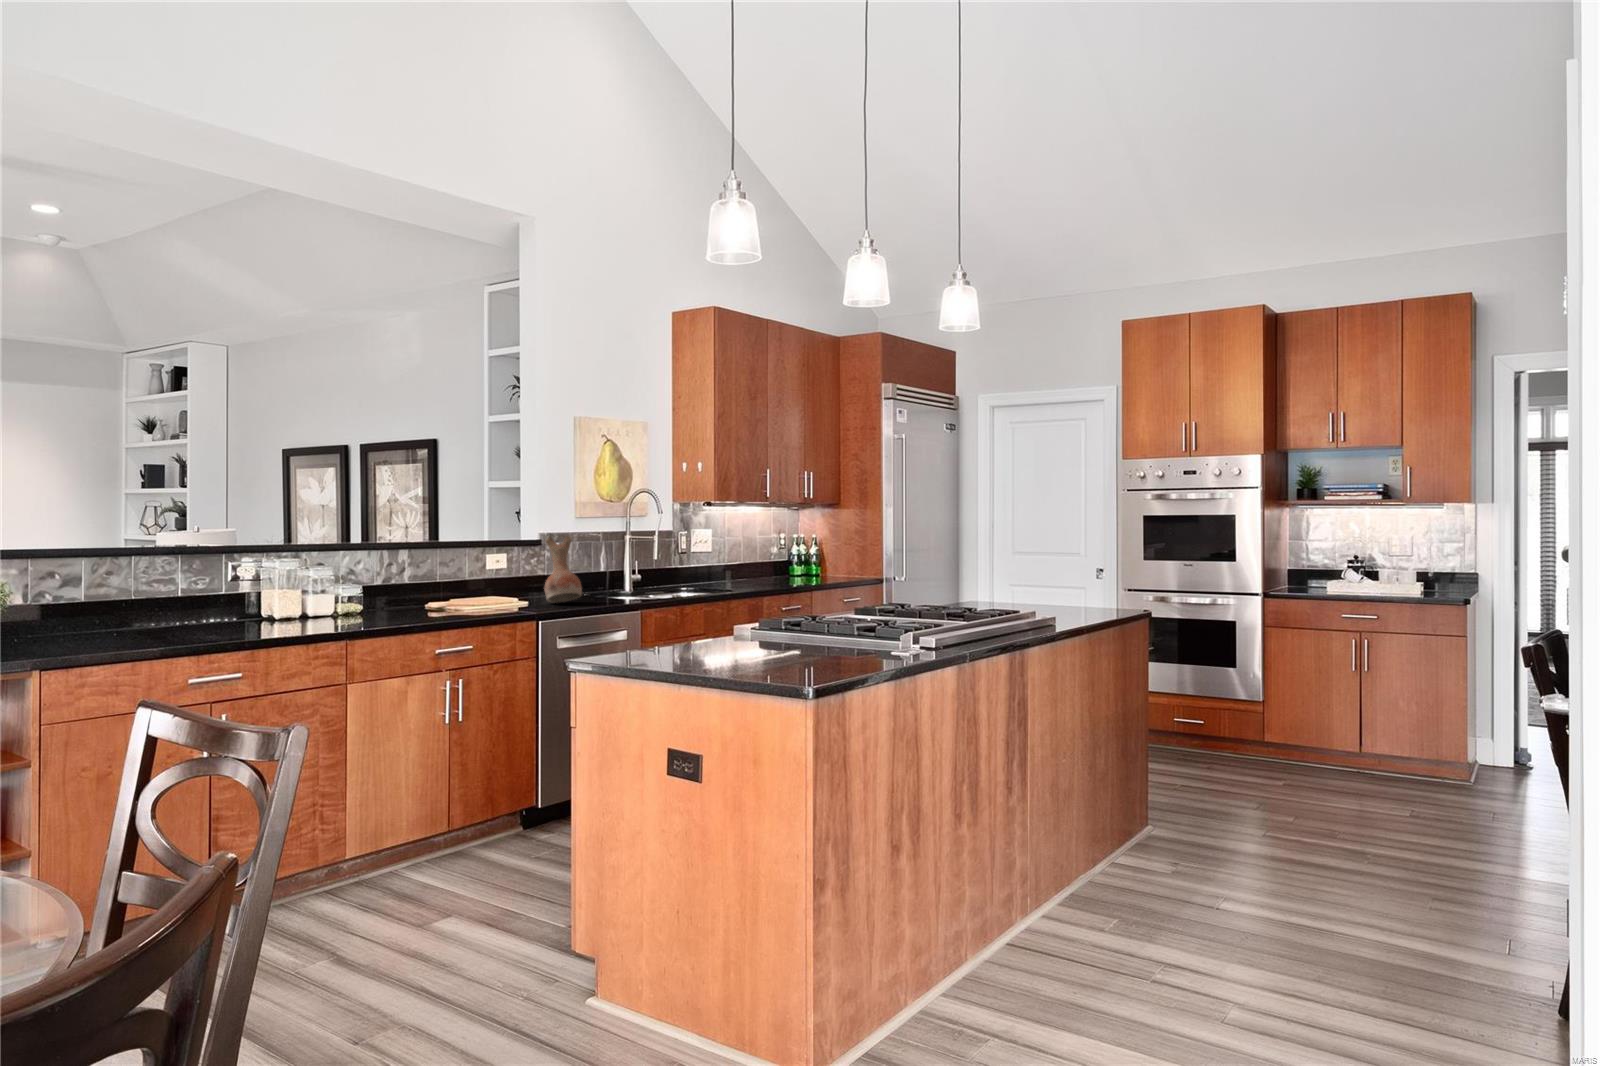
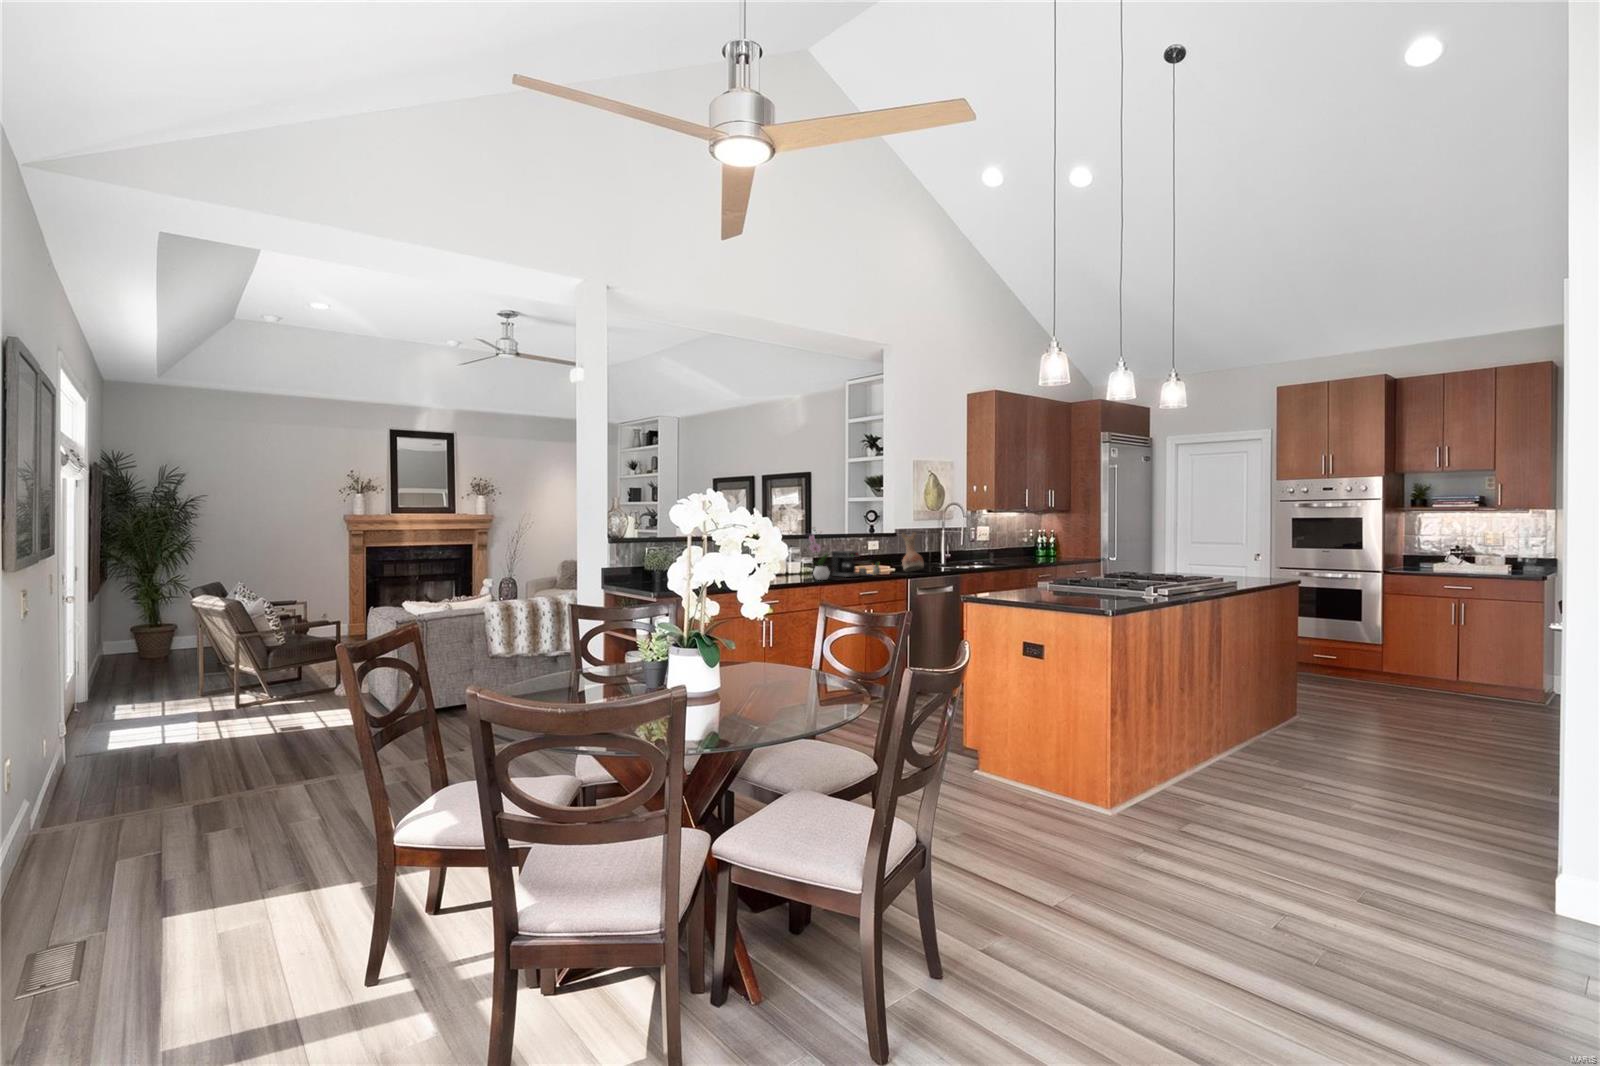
flower arrangement: none [341,526,385,623] -> present [809,530,830,580]
coffee maker: none [397,569,493,616] -> present [832,551,880,577]

